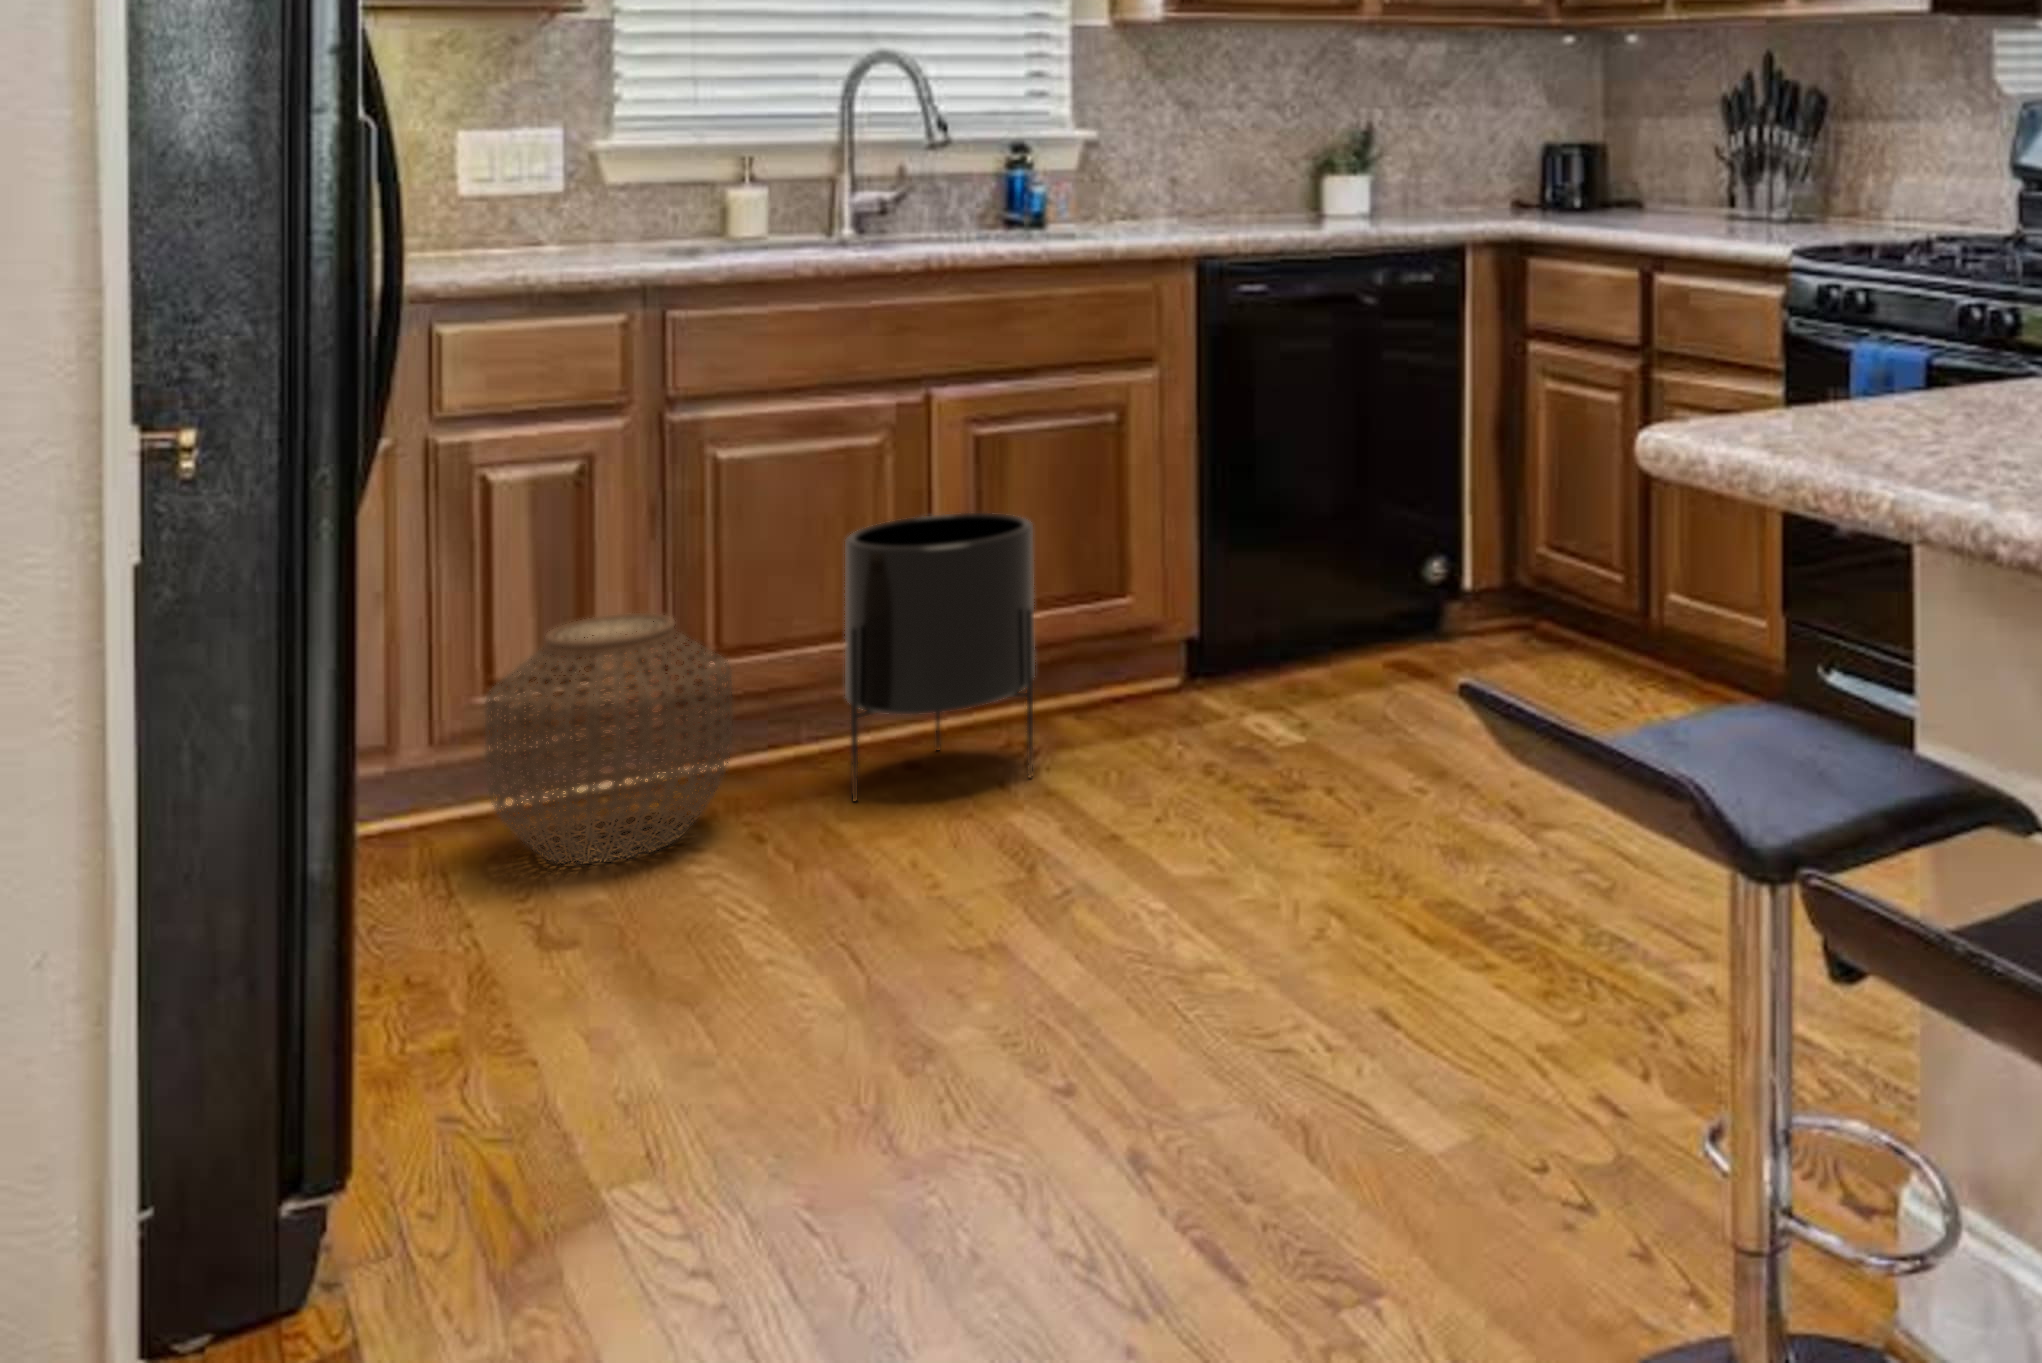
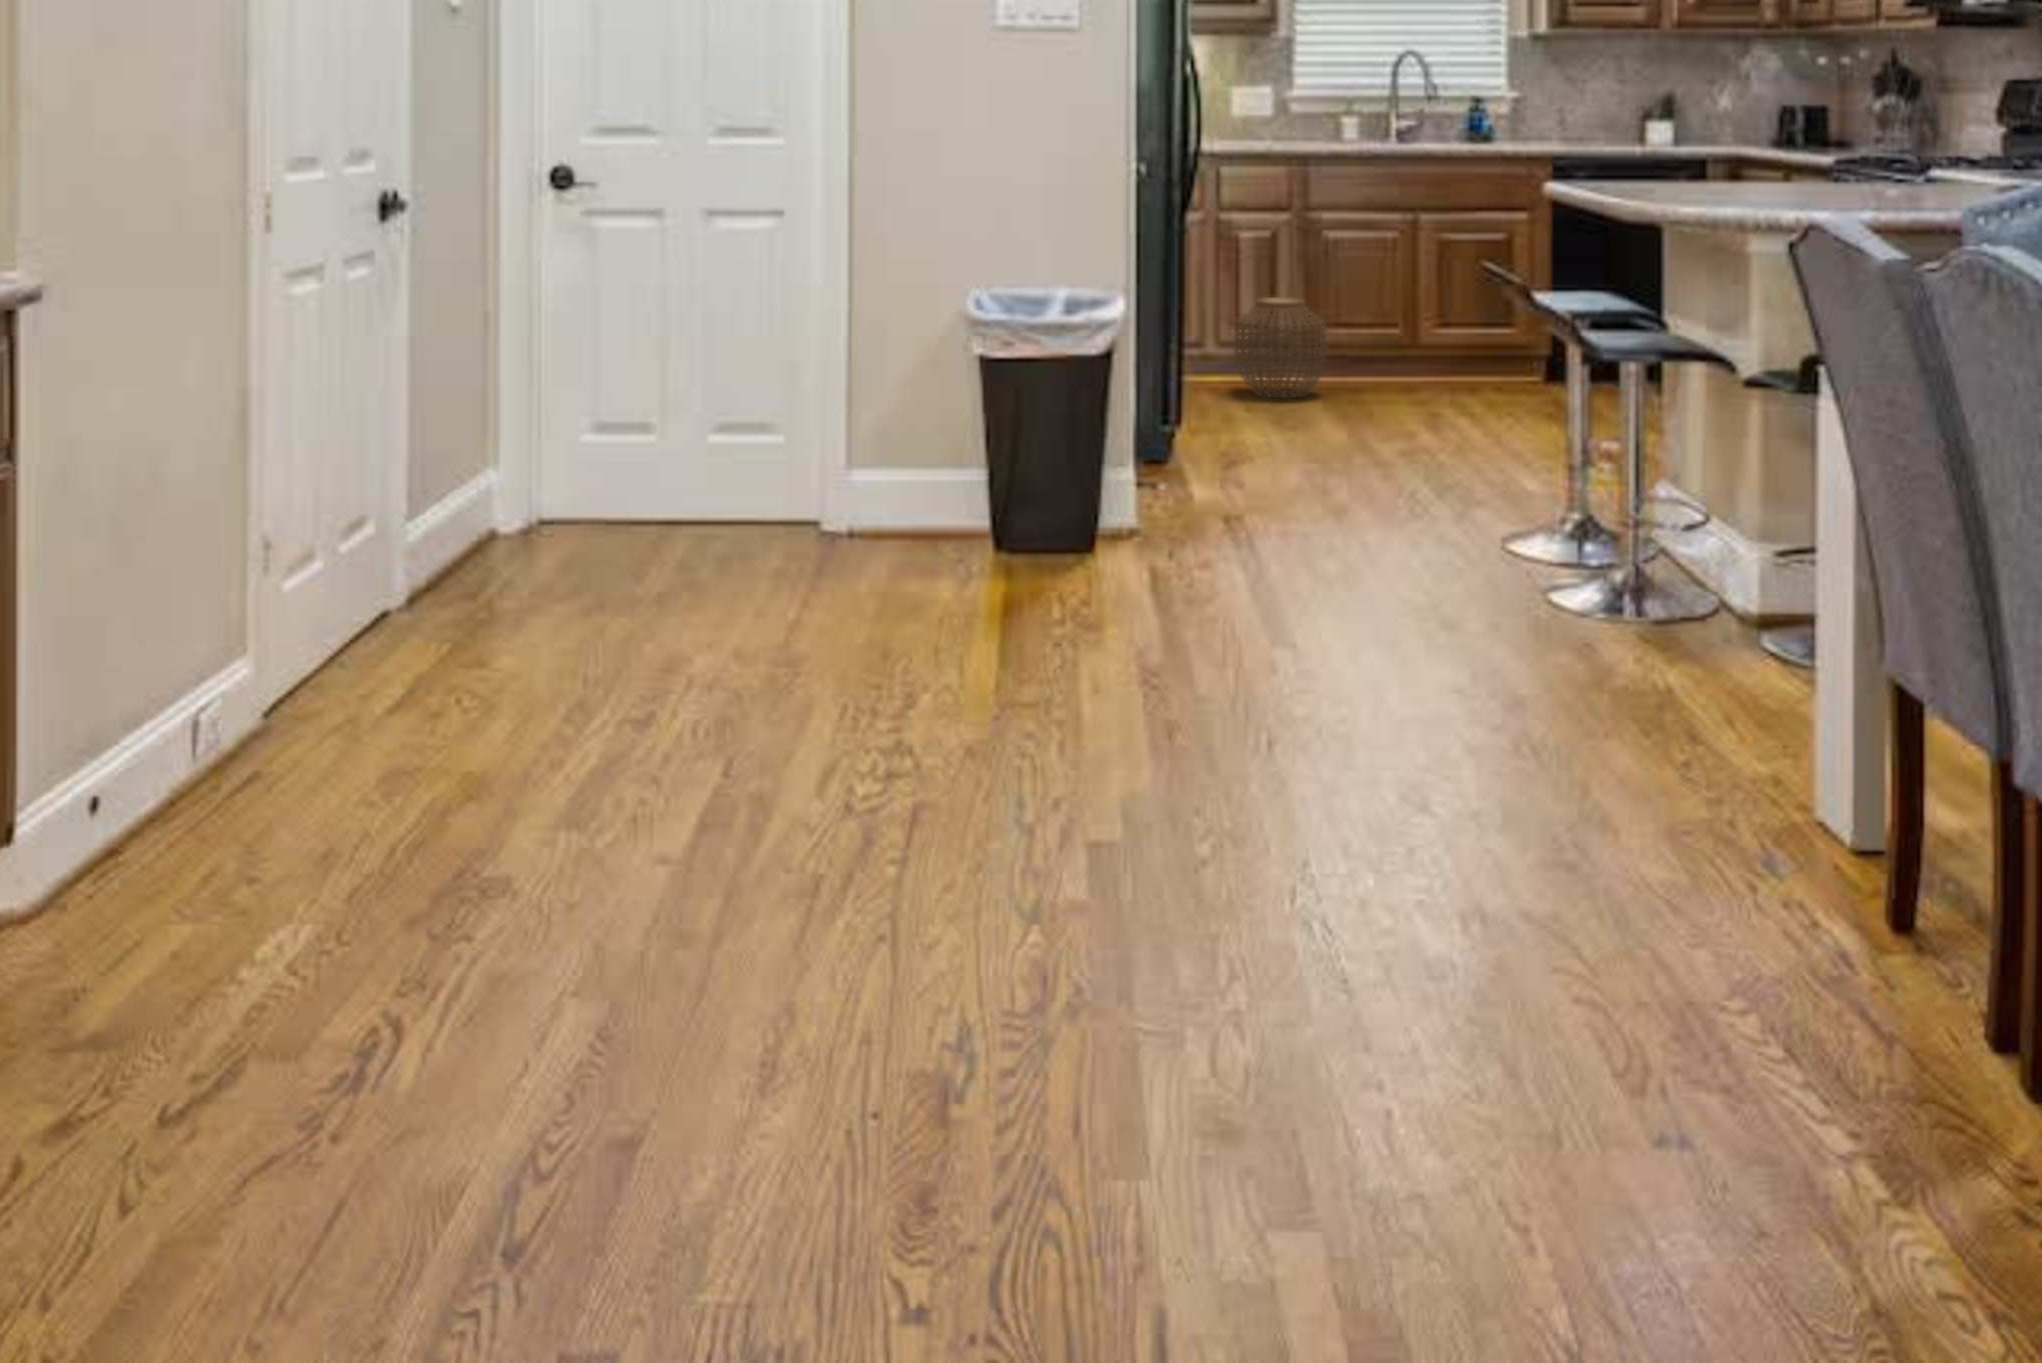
planter: present [845,513,1035,802] -> none [1375,274,1458,400]

